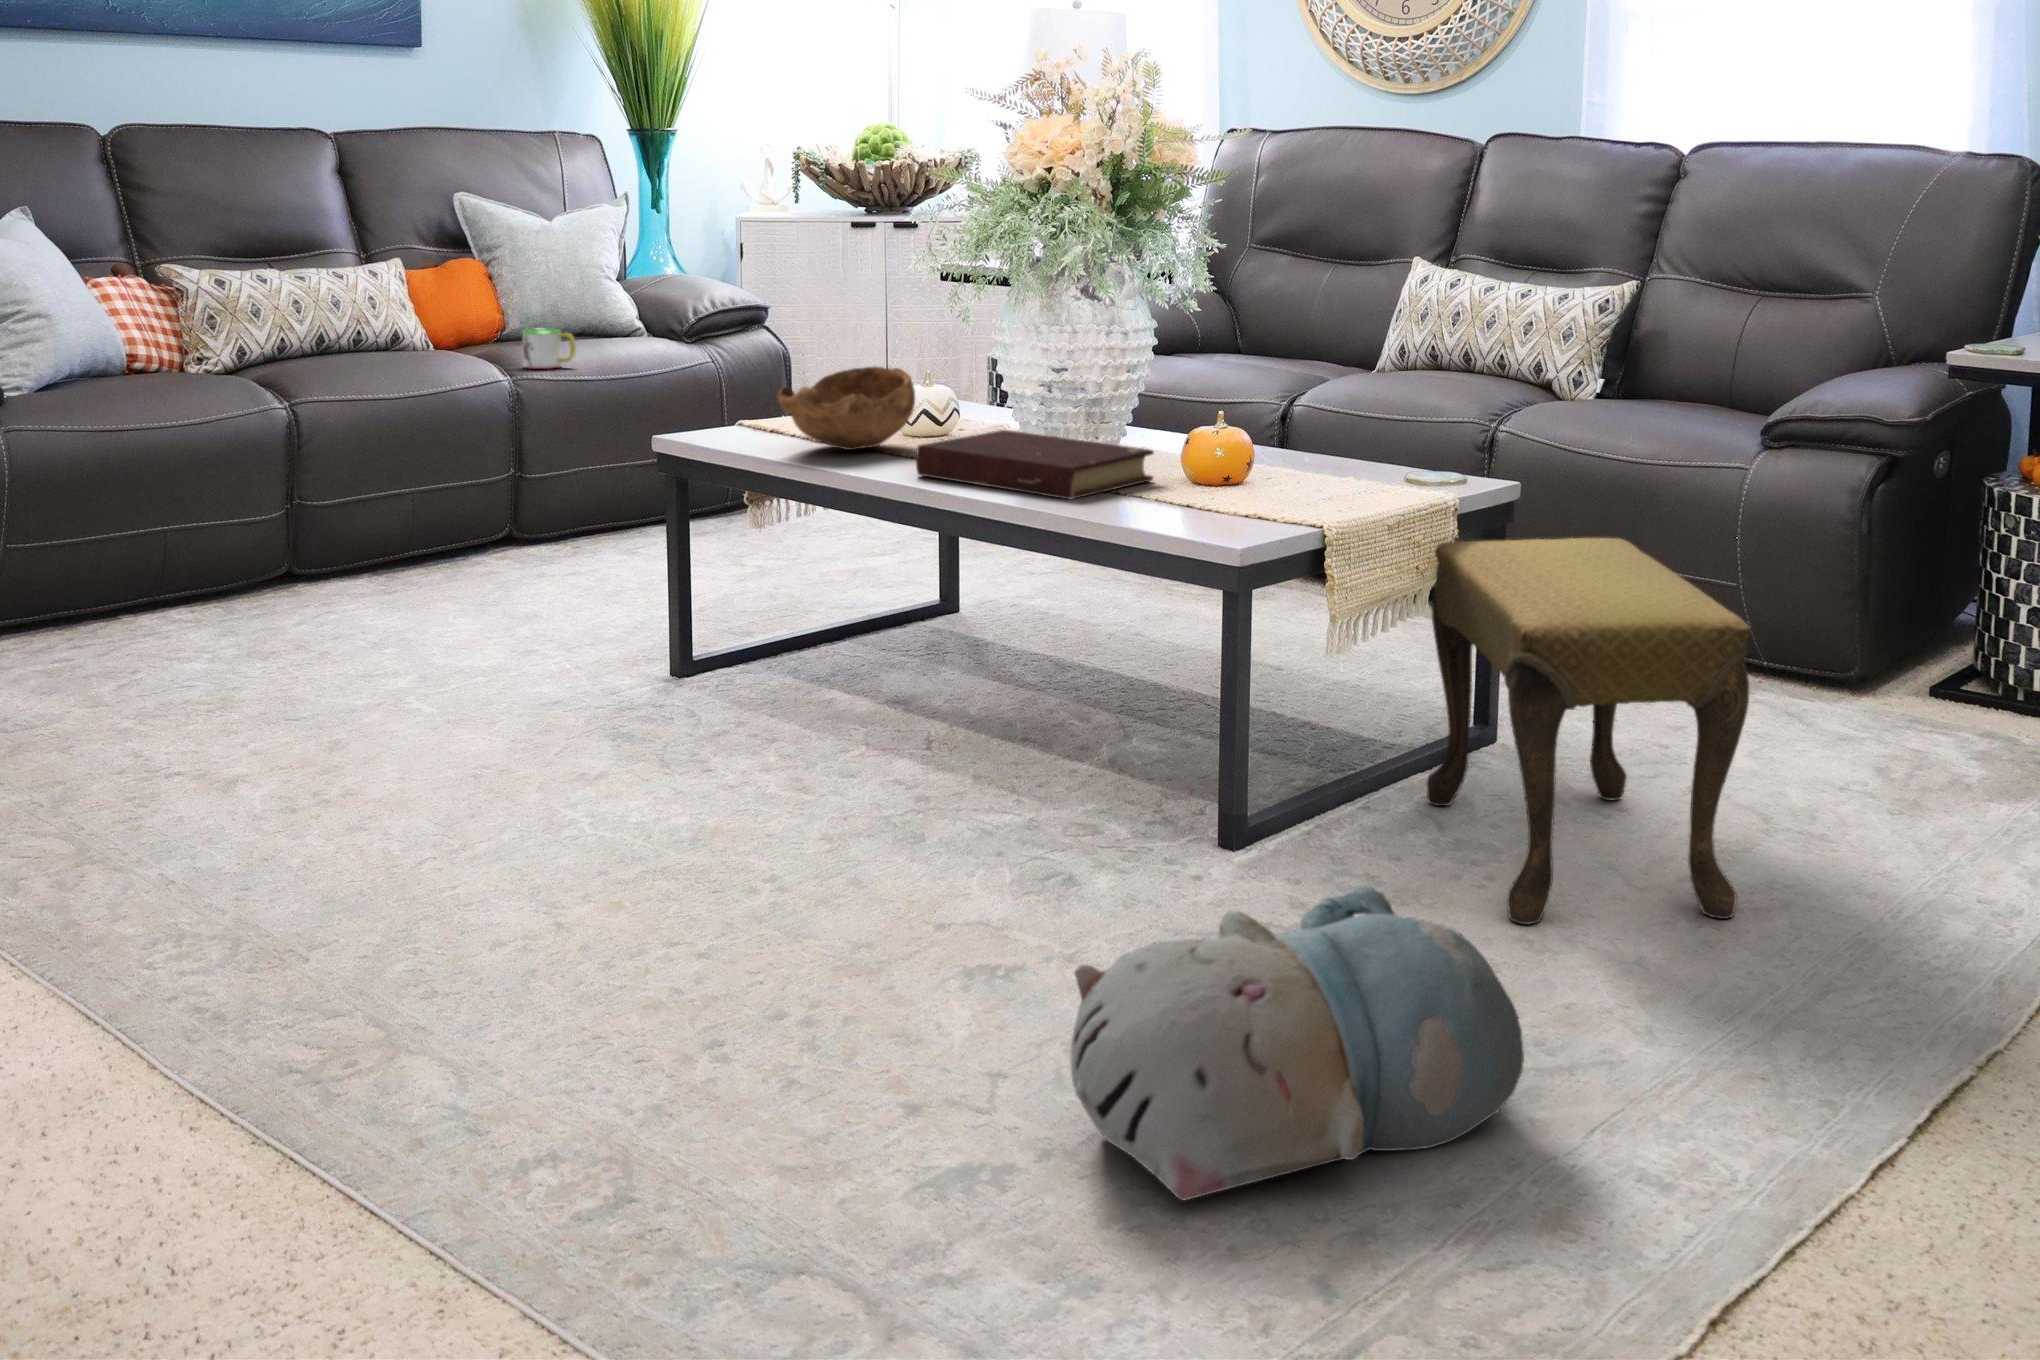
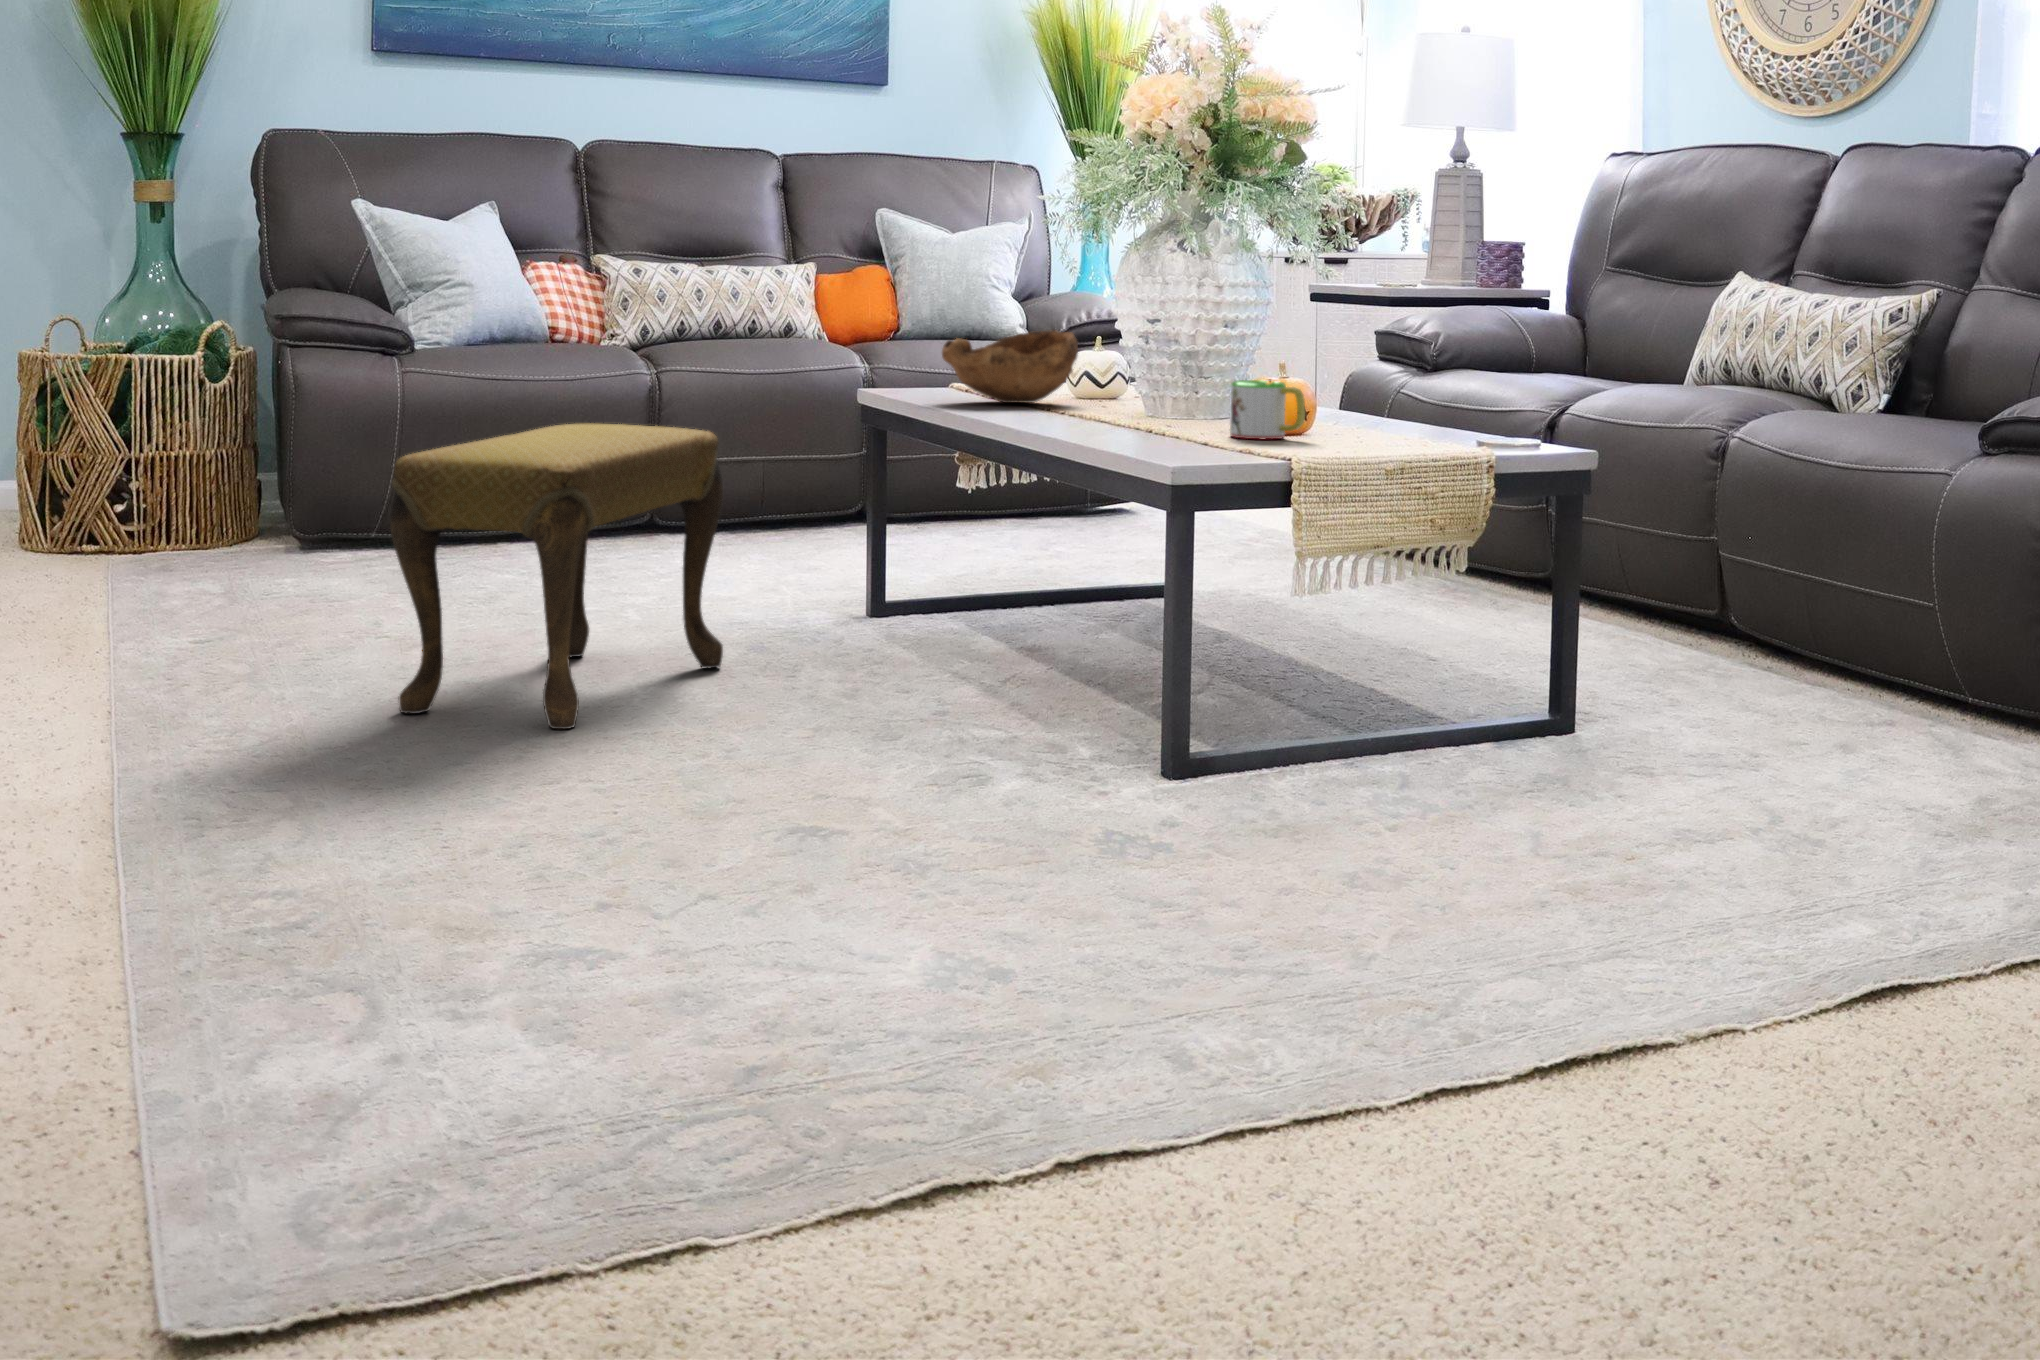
mug: present [523,328,576,369] -> present [1230,380,1305,439]
book: present [916,430,1154,499] -> none [1016,385,1225,434]
footstool: present [1426,538,1751,925] -> present [390,423,723,729]
plush toy: present [1070,885,1524,1200] -> none [699,740,1141,979]

